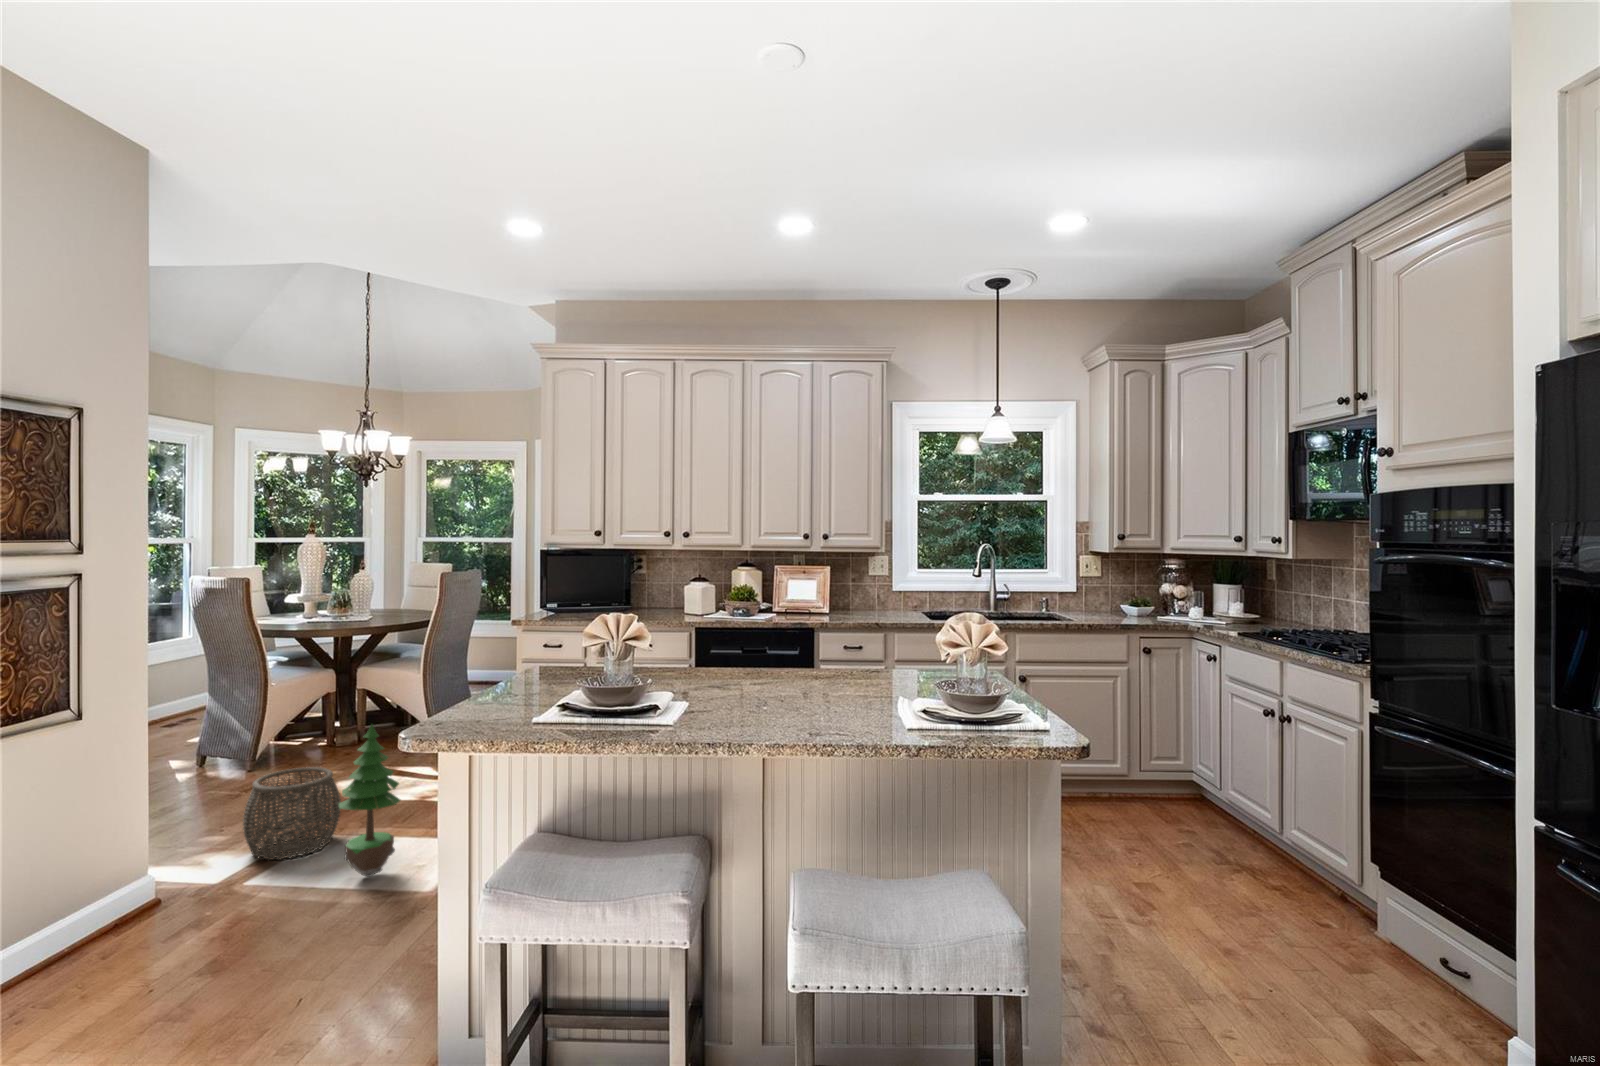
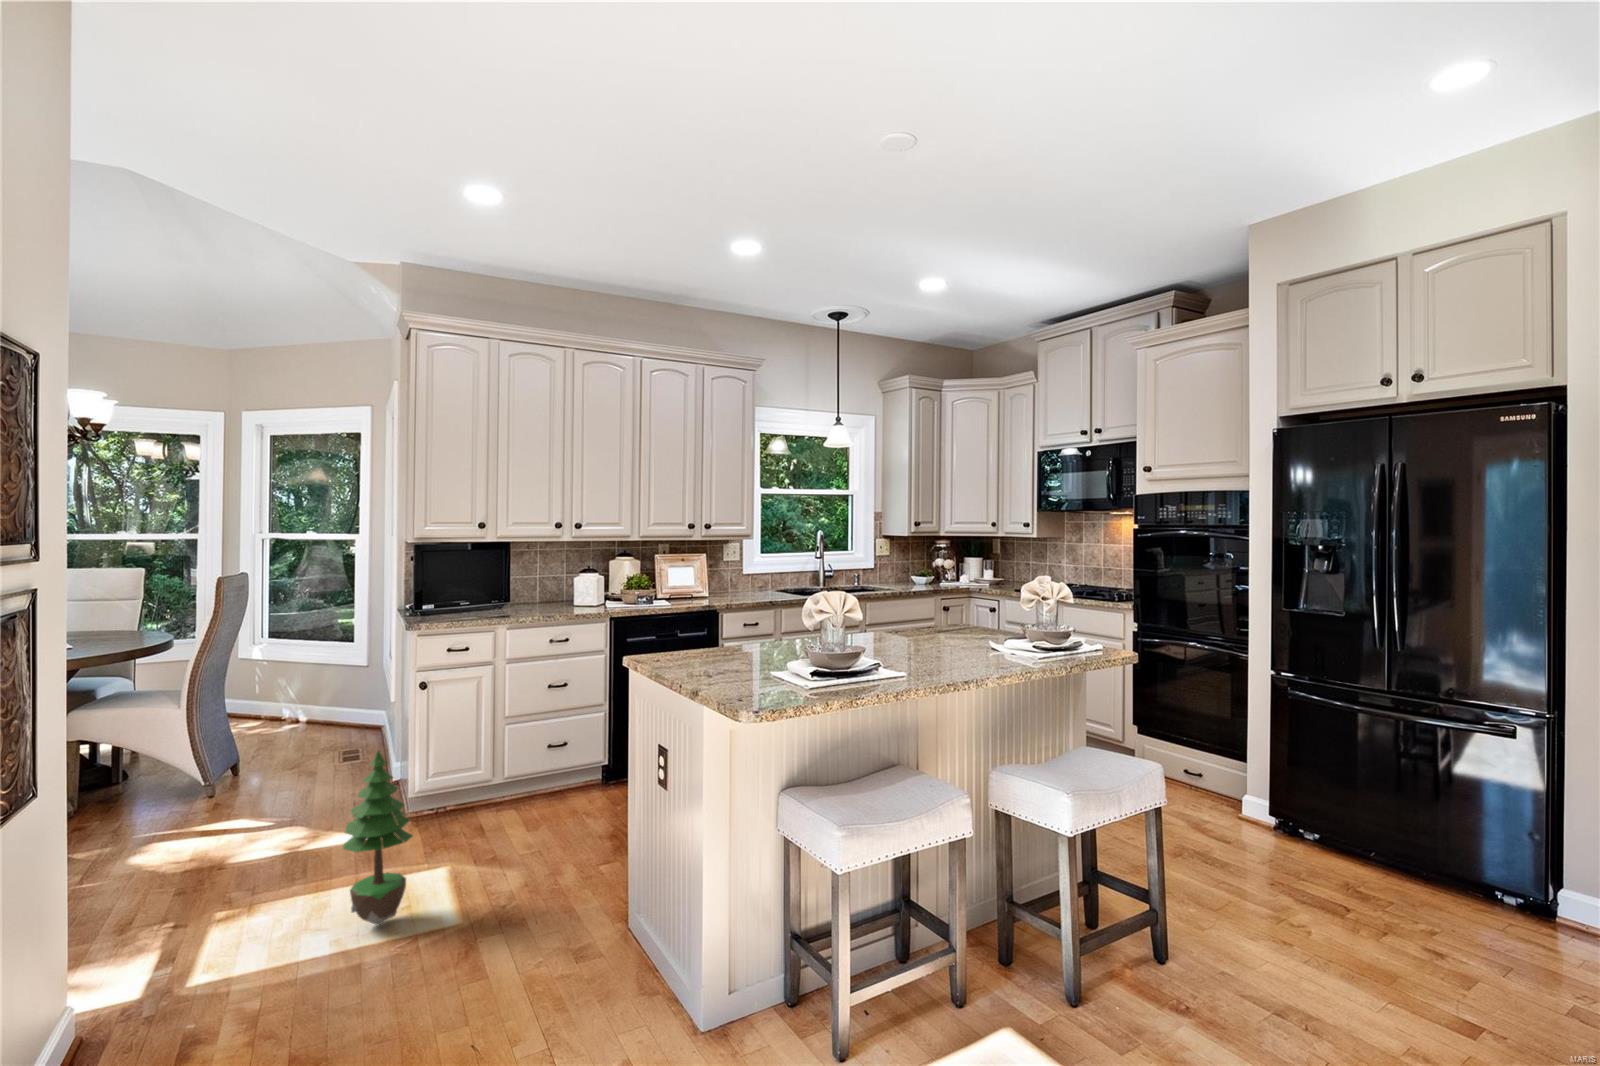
woven basket: present [242,767,341,861] -> none [144,825,277,952]

